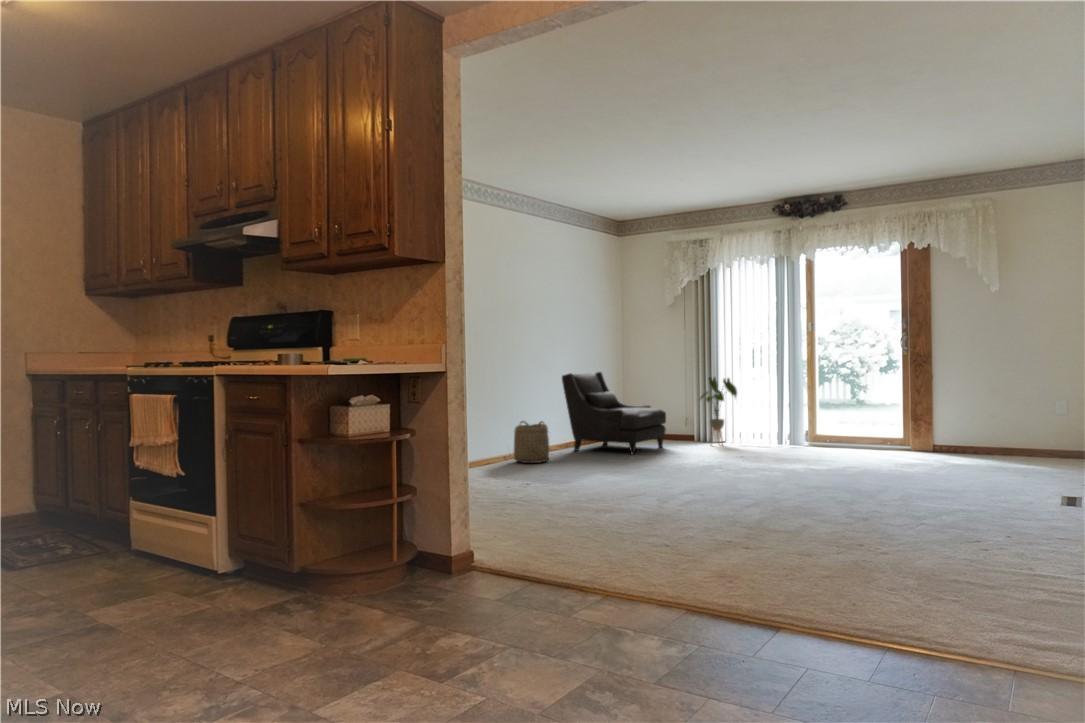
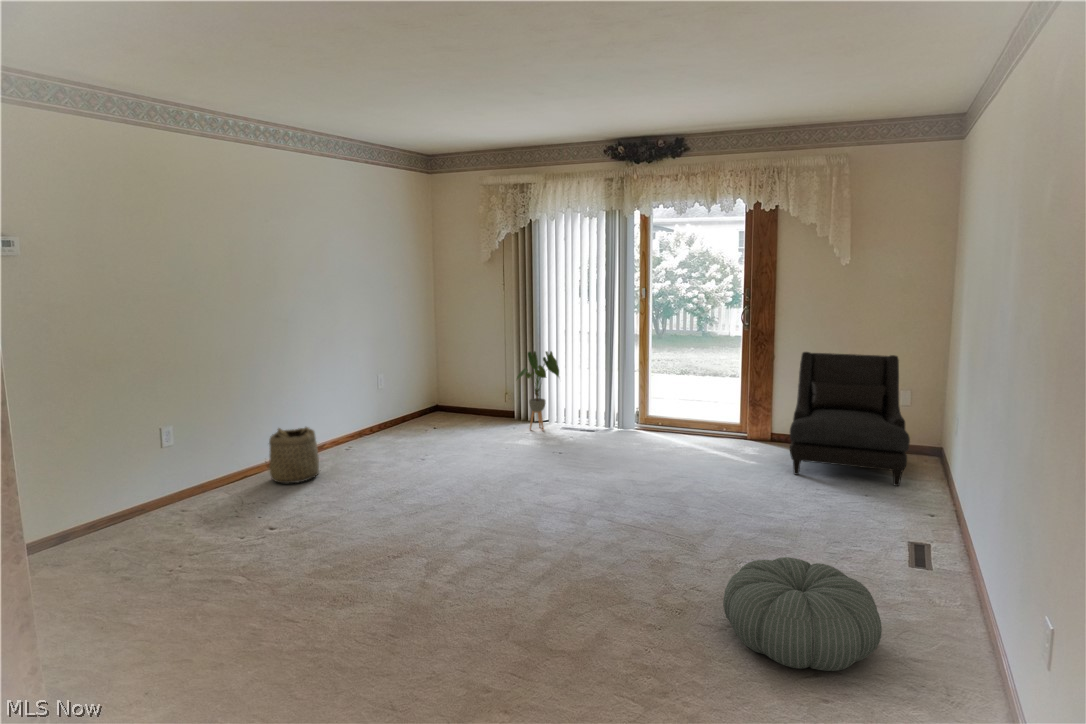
armchair: present [562,372,666,454] -> present [790,352,910,486]
pouf: none [884,468,1001,524] -> present [723,557,882,671]

